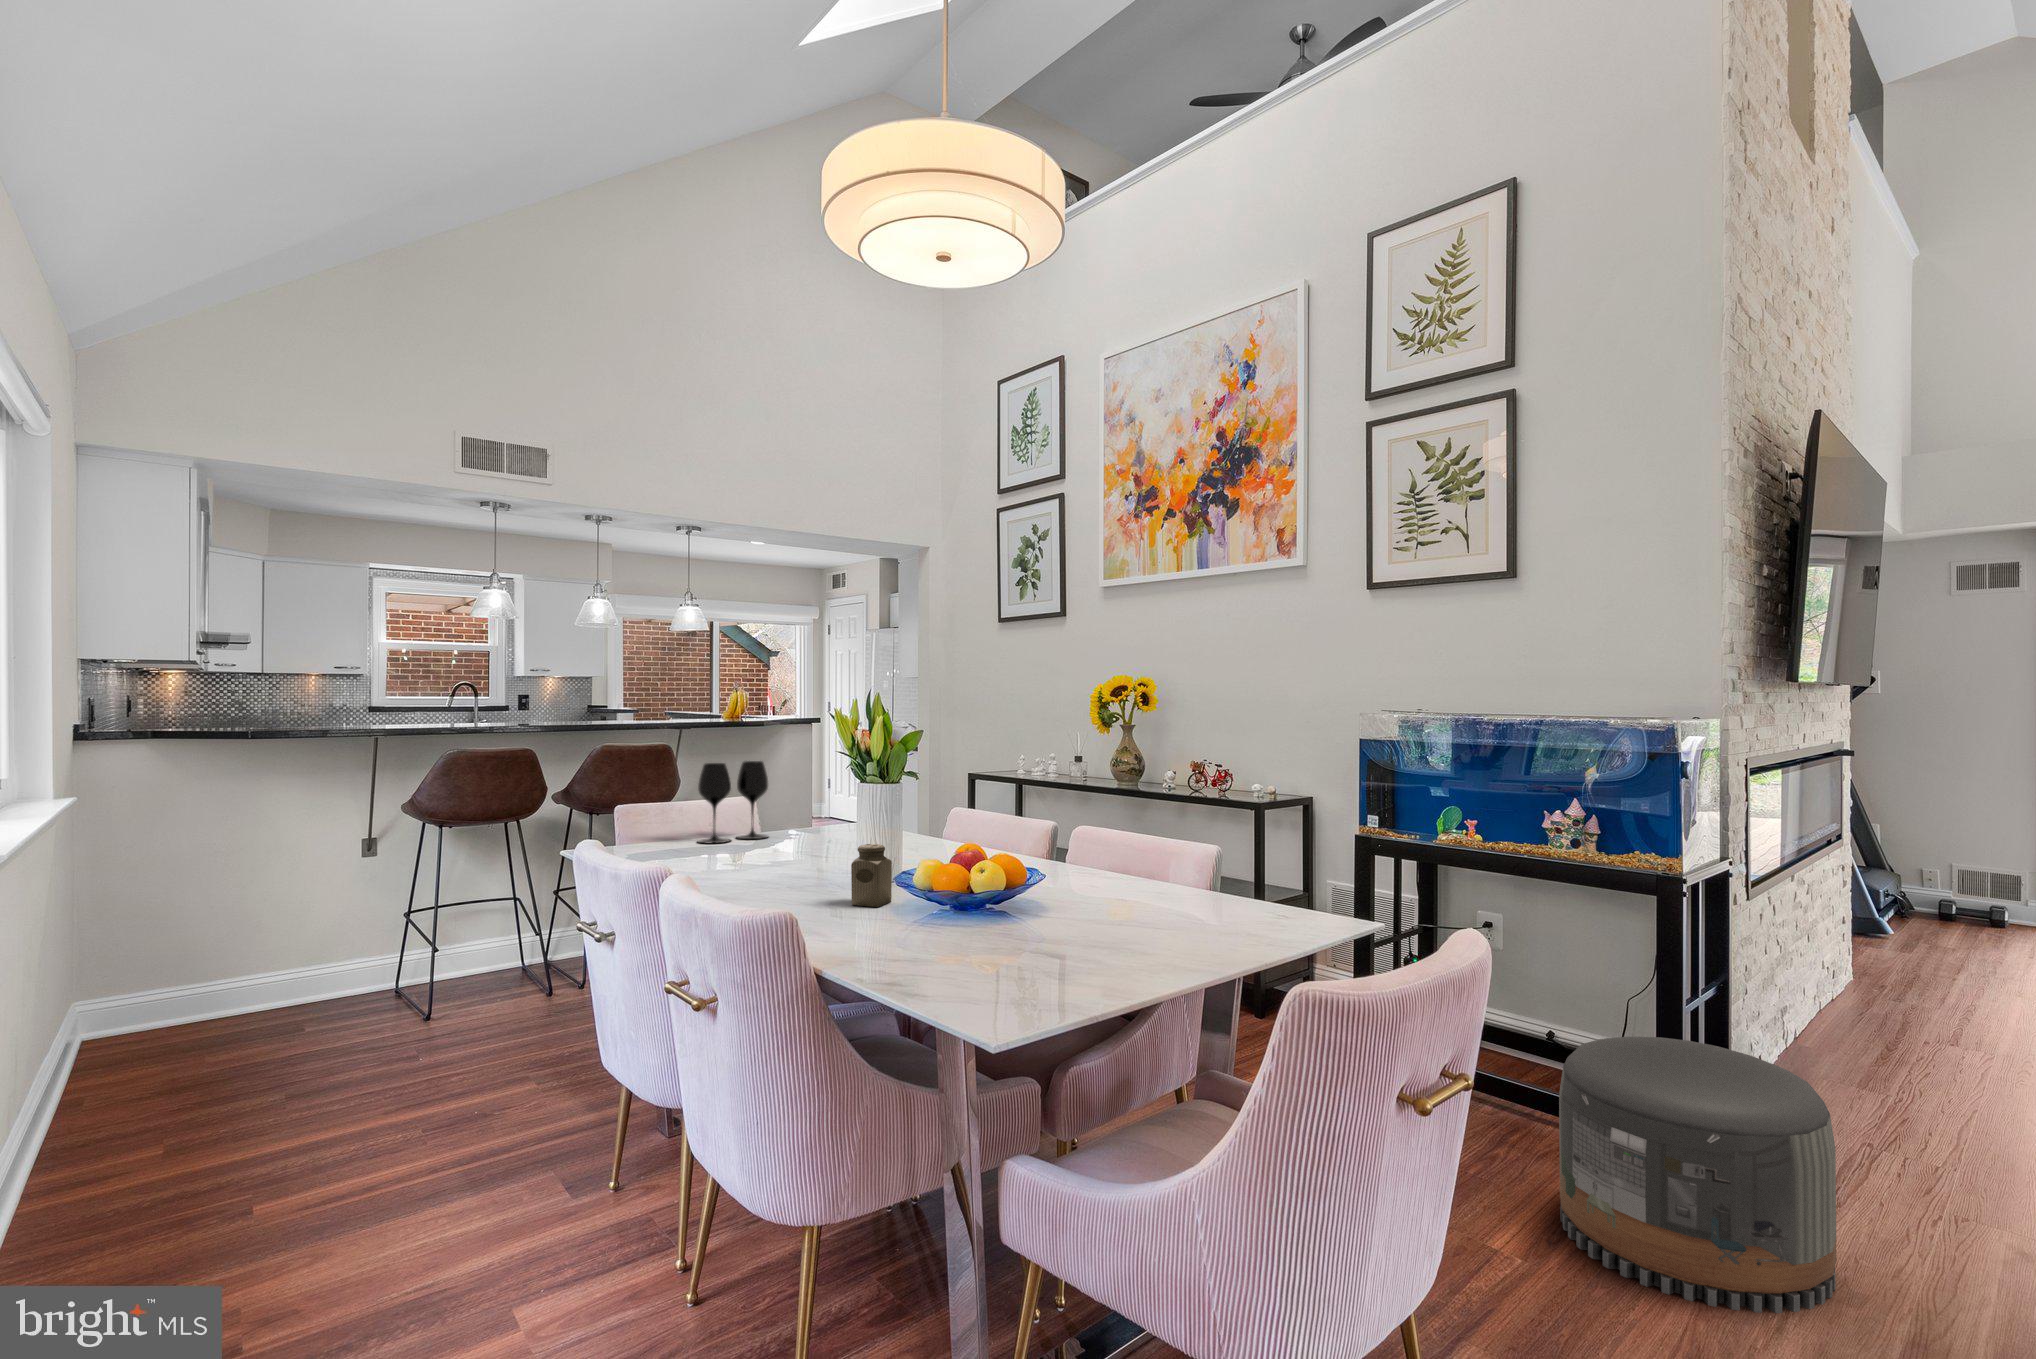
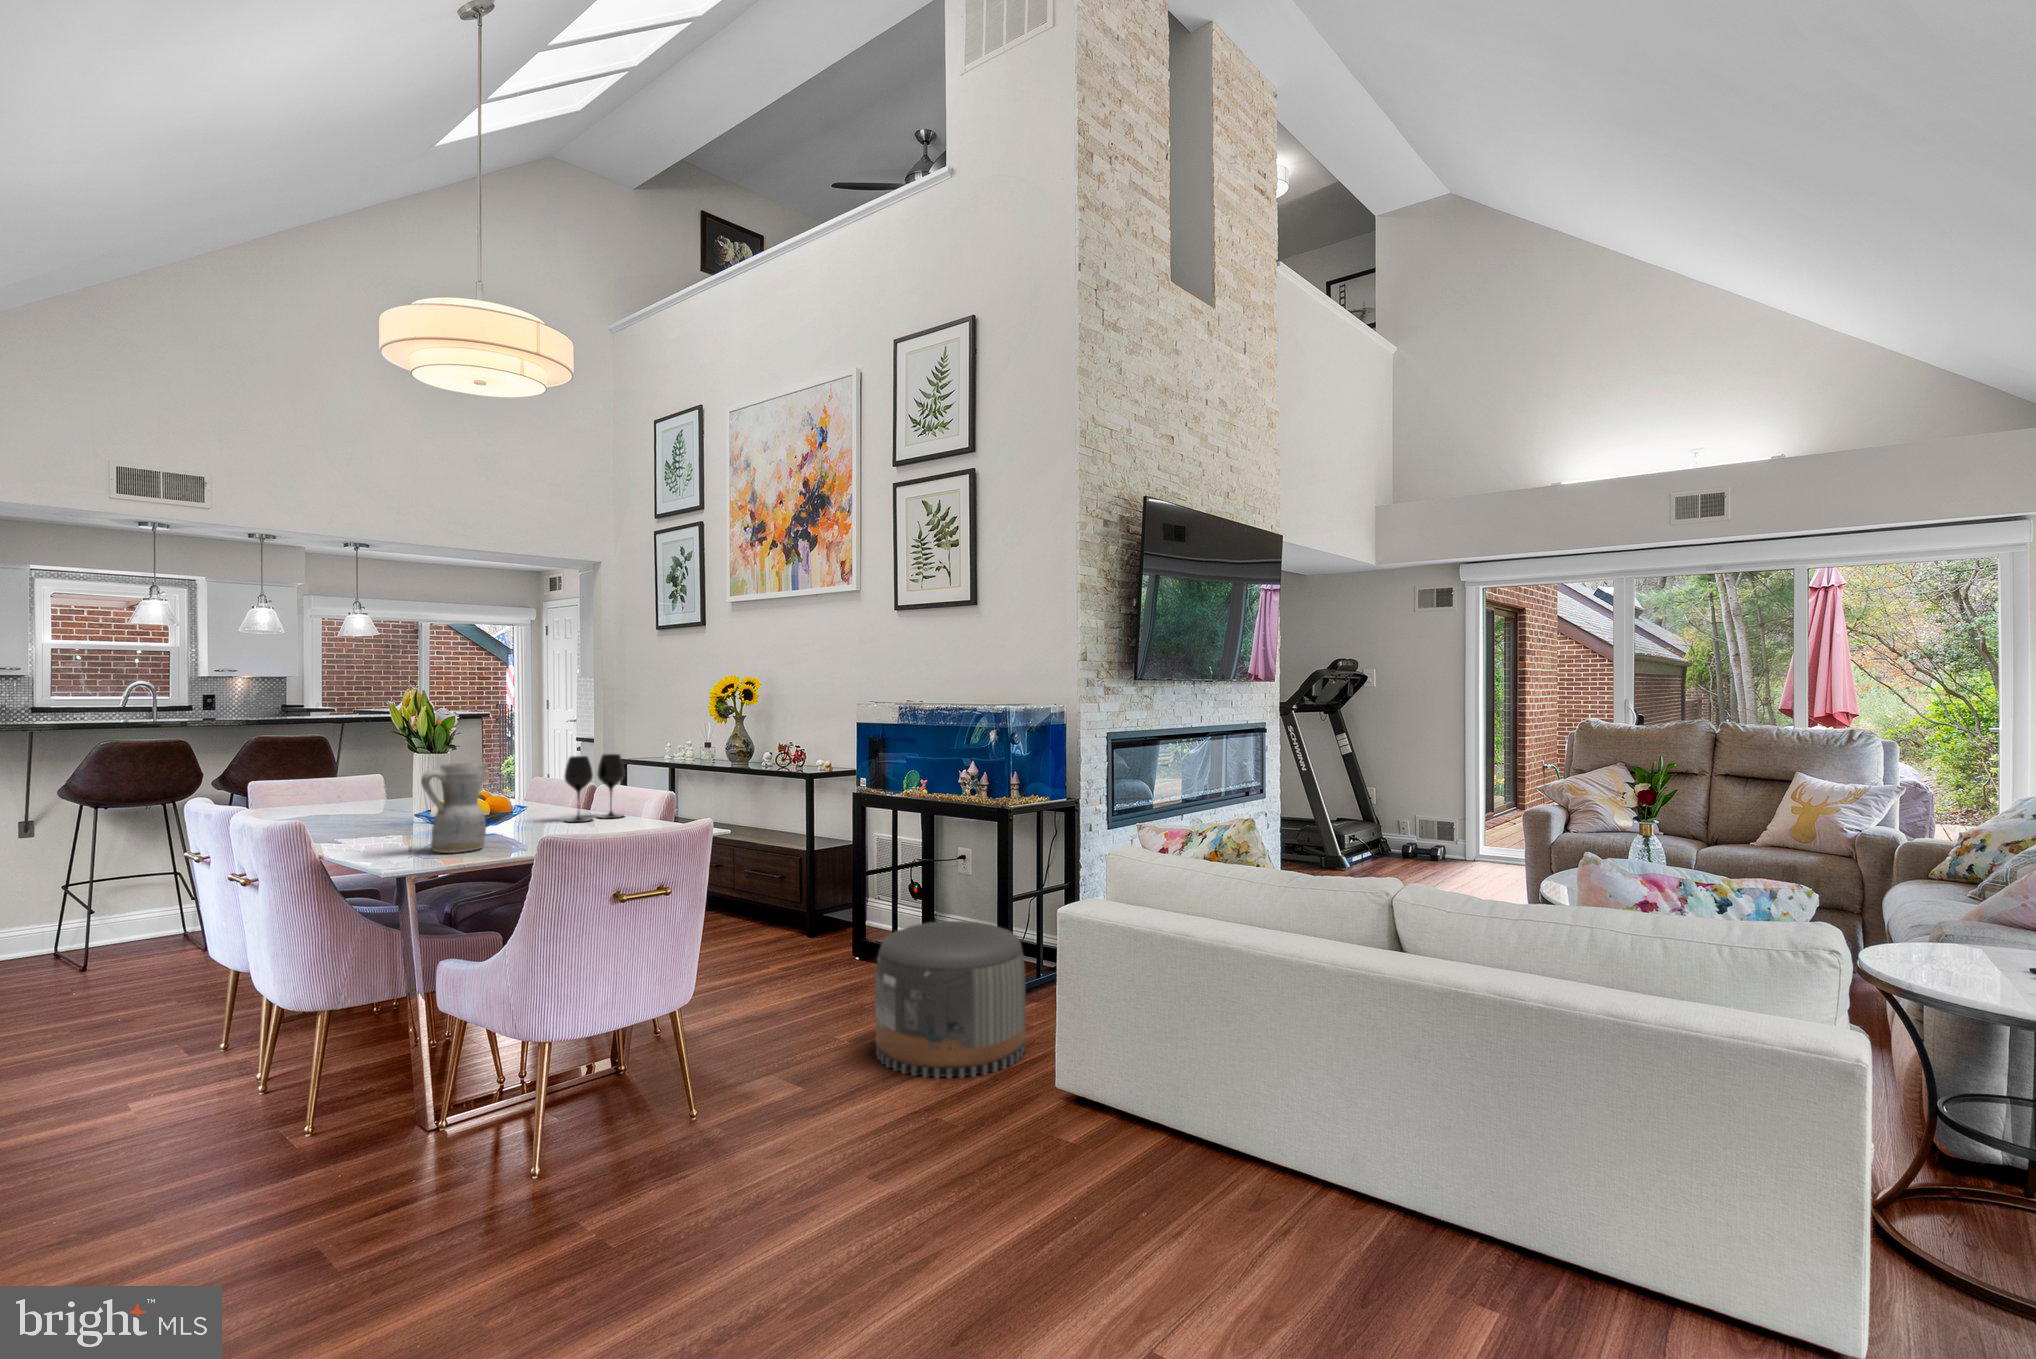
wine glass: present [698,761,768,843] -> present [564,754,625,822]
ceramic pitcher: none [986,791,1062,928] -> present [421,763,487,853]
salt shaker: present [851,844,892,907] -> none [346,802,380,845]

